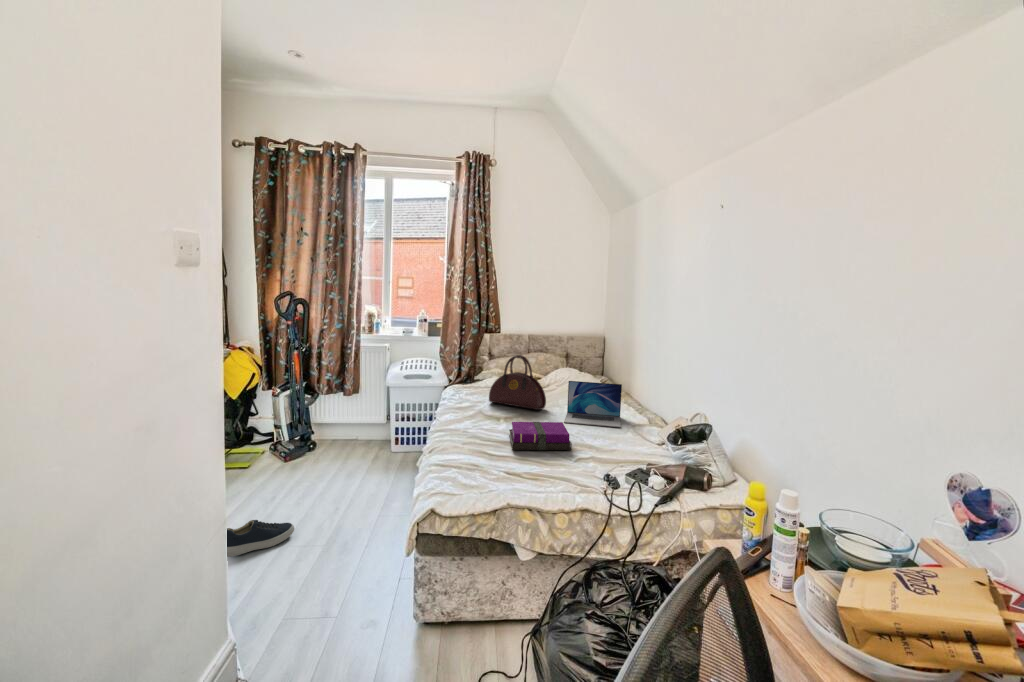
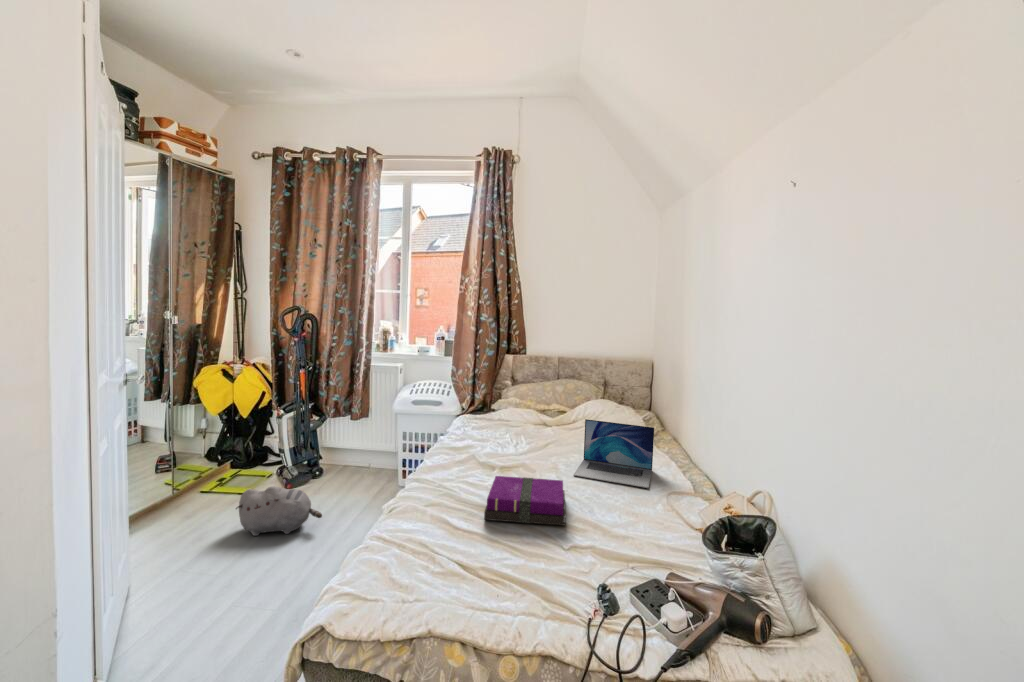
handbag: present [489,355,546,410] -> none [491,384,558,454]
plush toy: none [264,452,341,495] -> present [236,486,322,536]
shoe: present [227,520,294,557] -> none [140,577,238,624]

